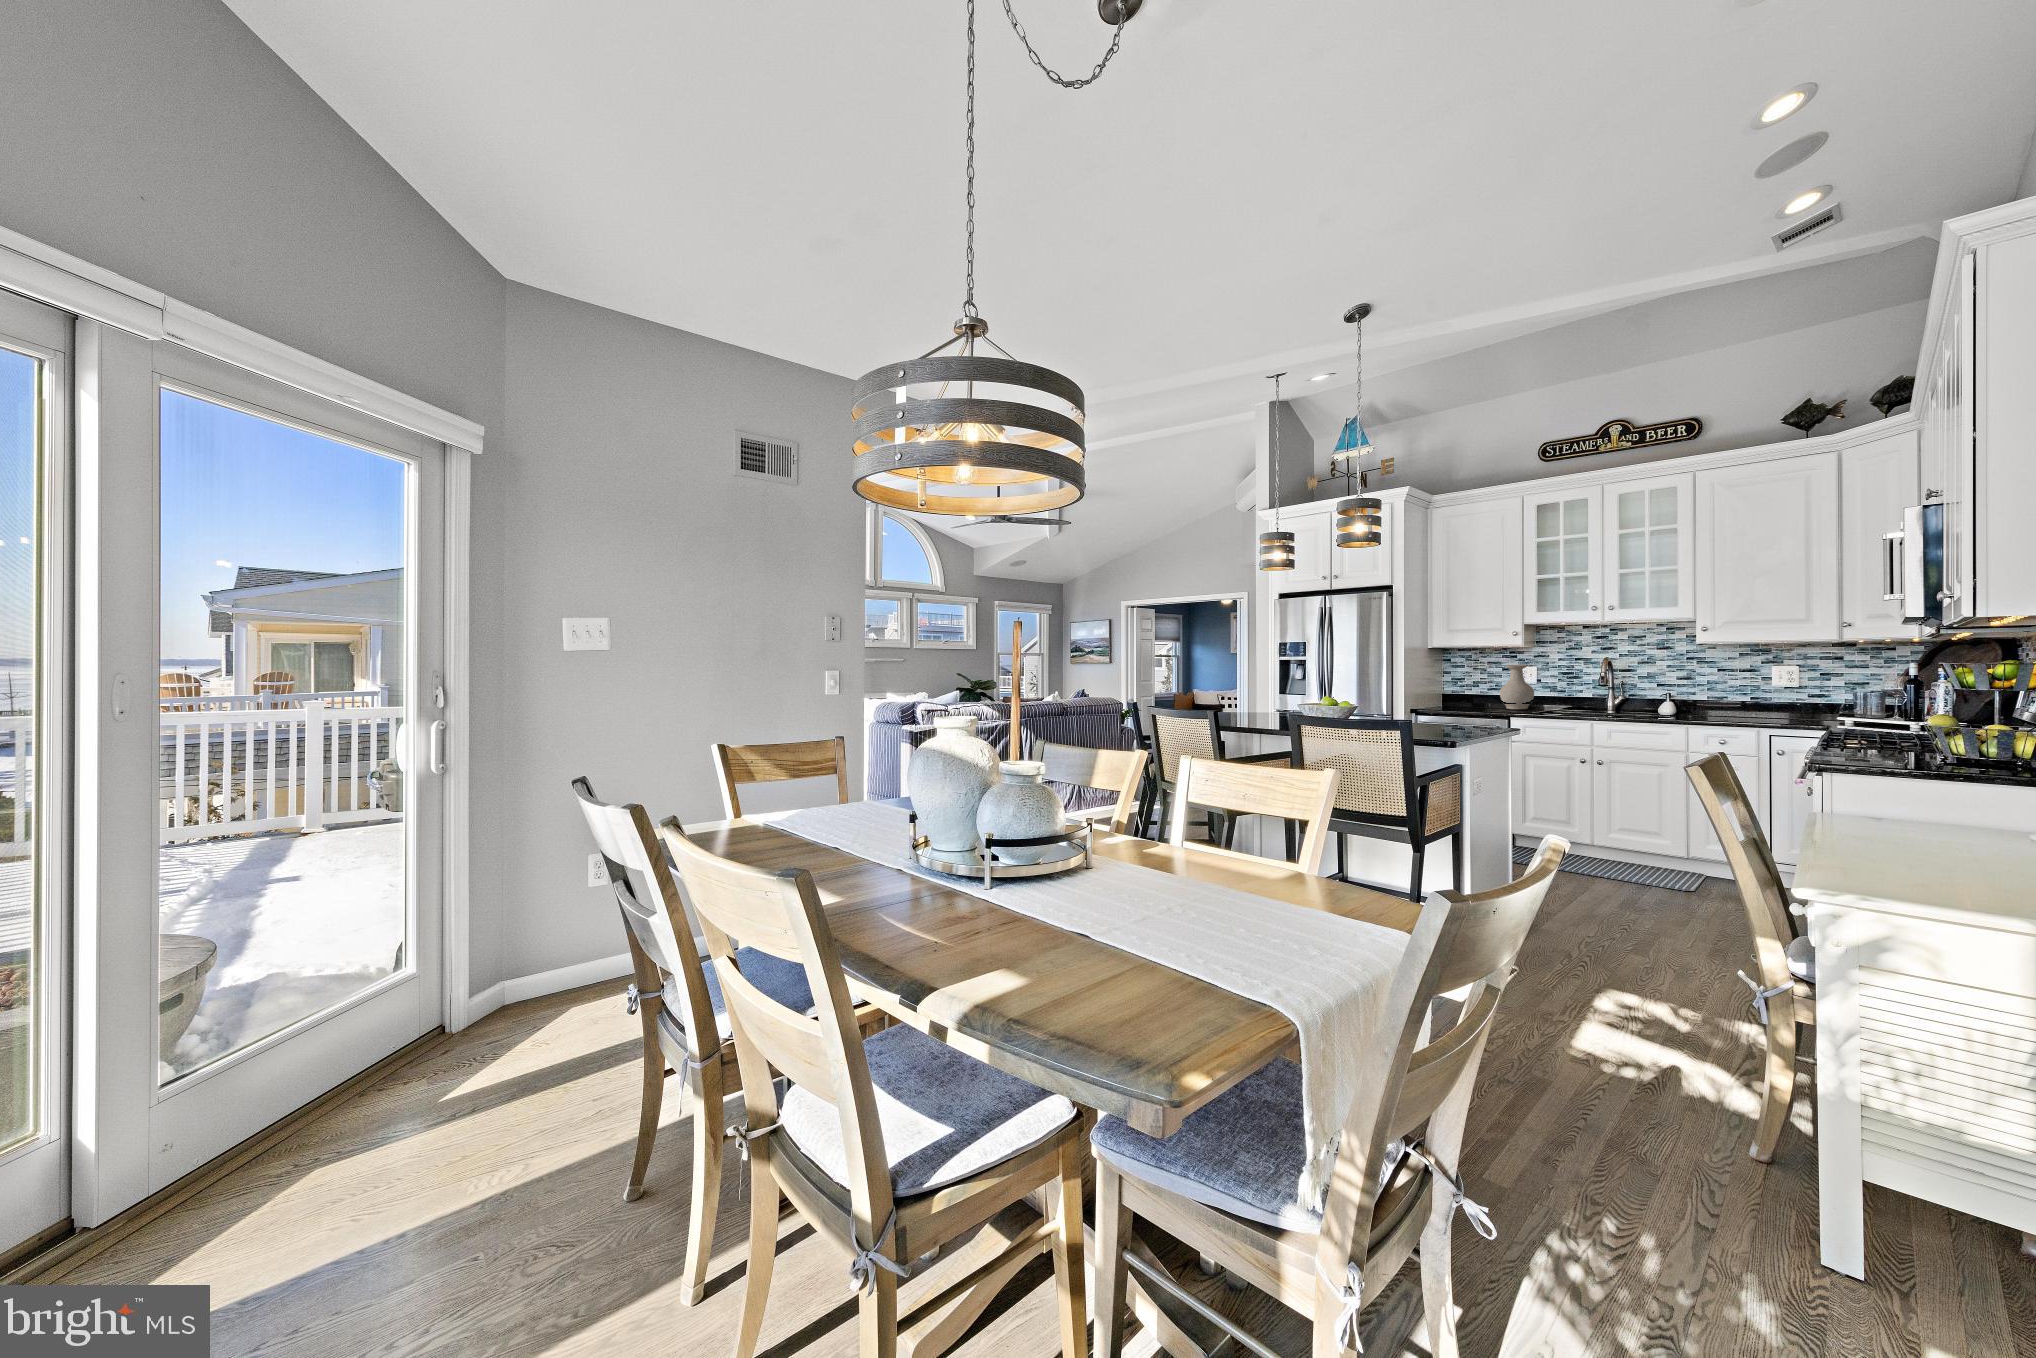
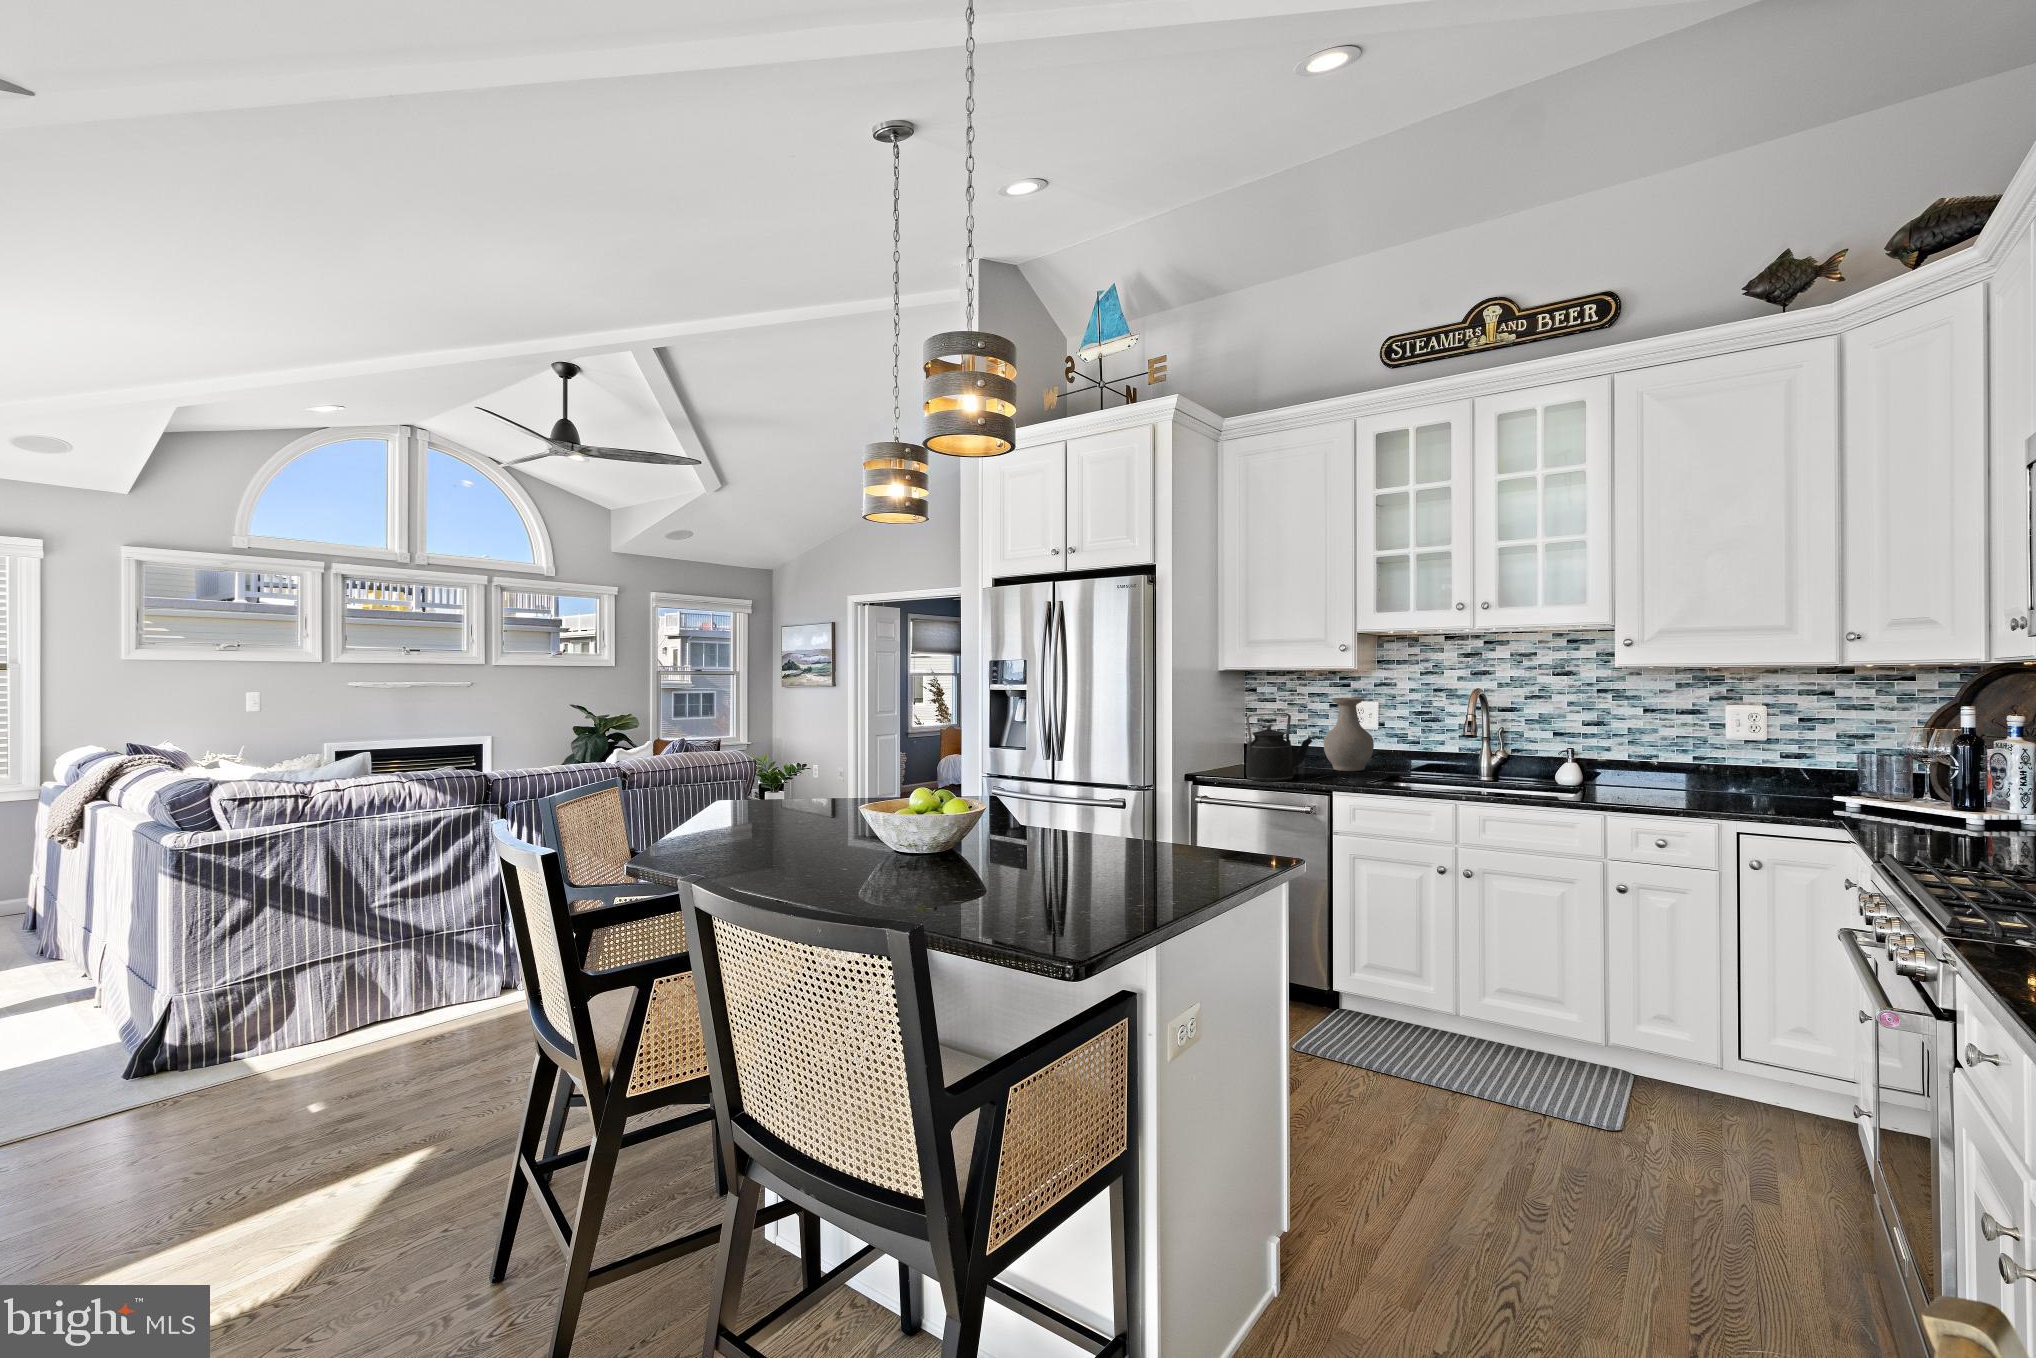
kettle: none [1451,674,1494,714] -> present [1246,713,1312,781]

